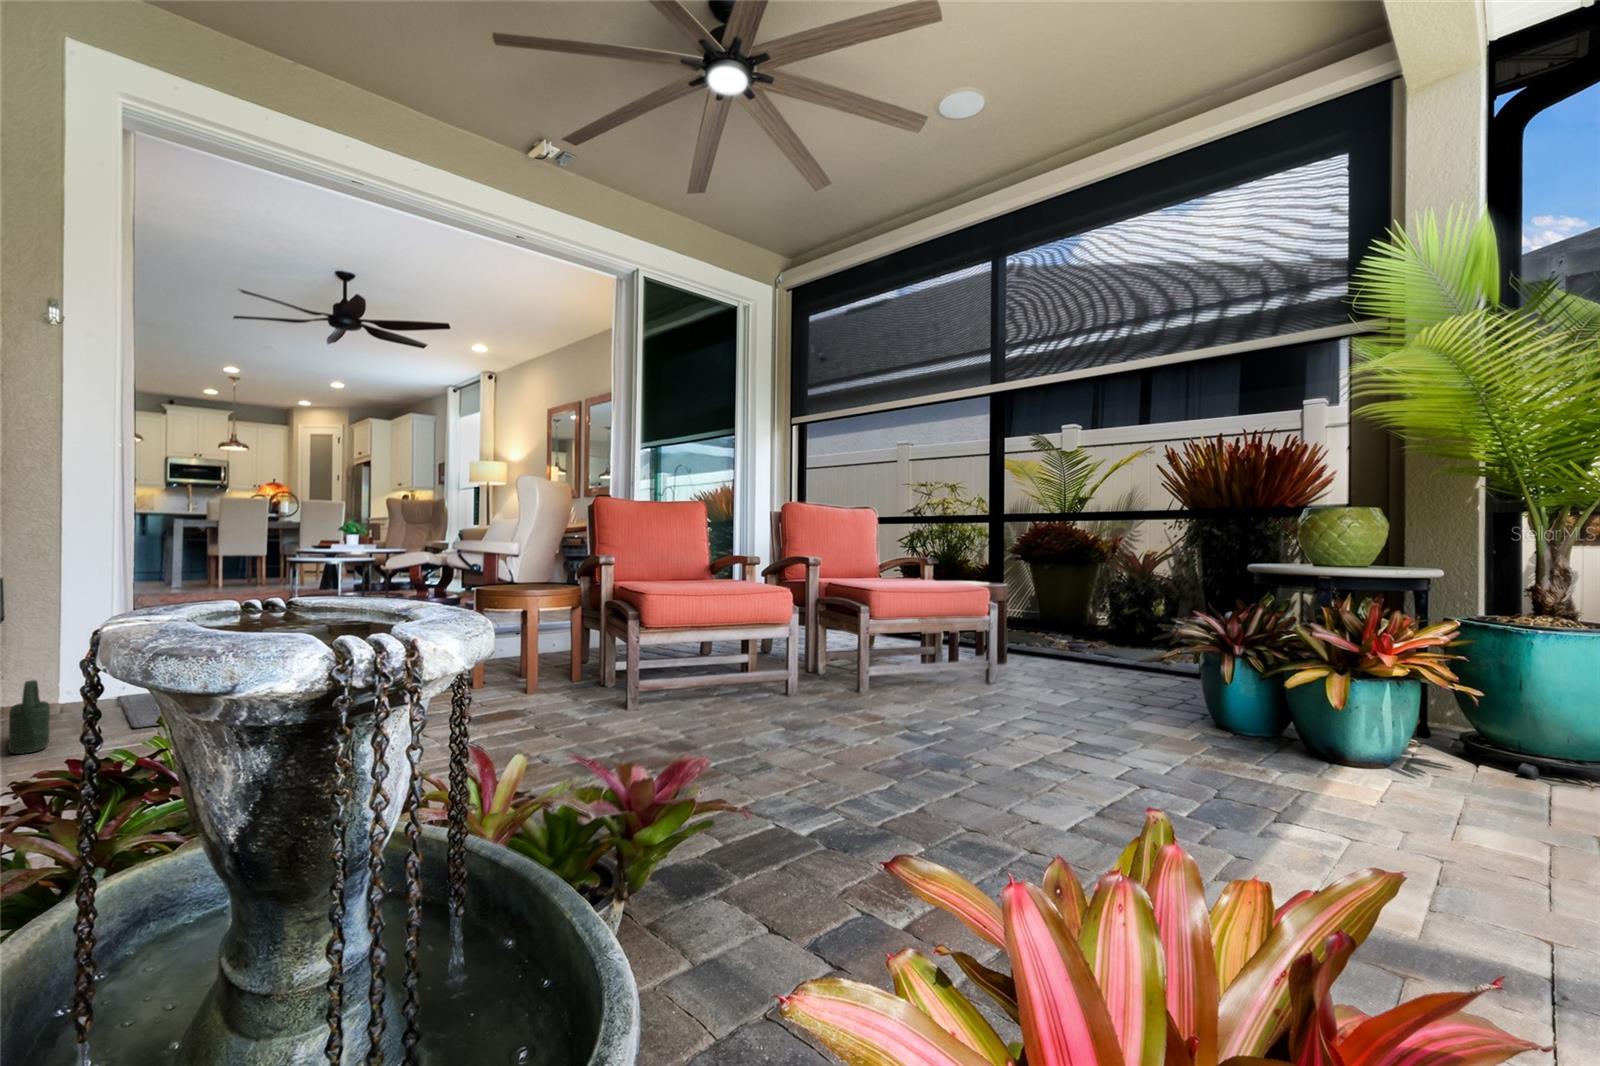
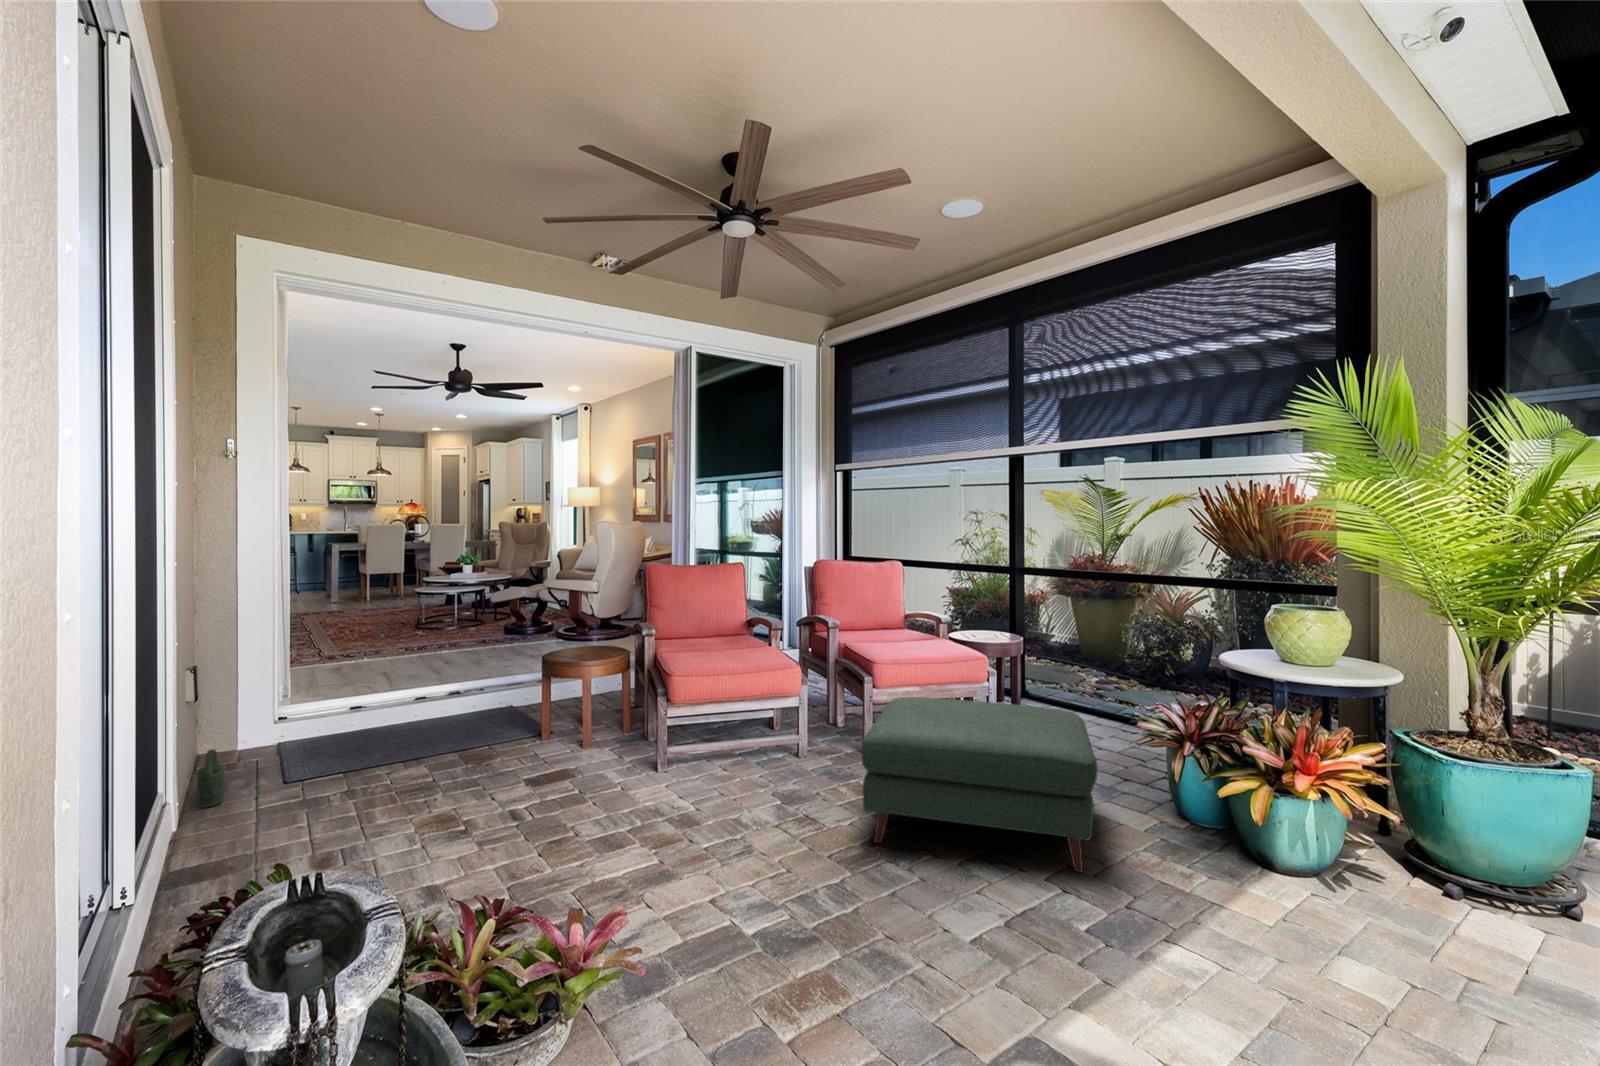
ottoman: none [895,609,1169,773] -> present [861,697,1098,872]

